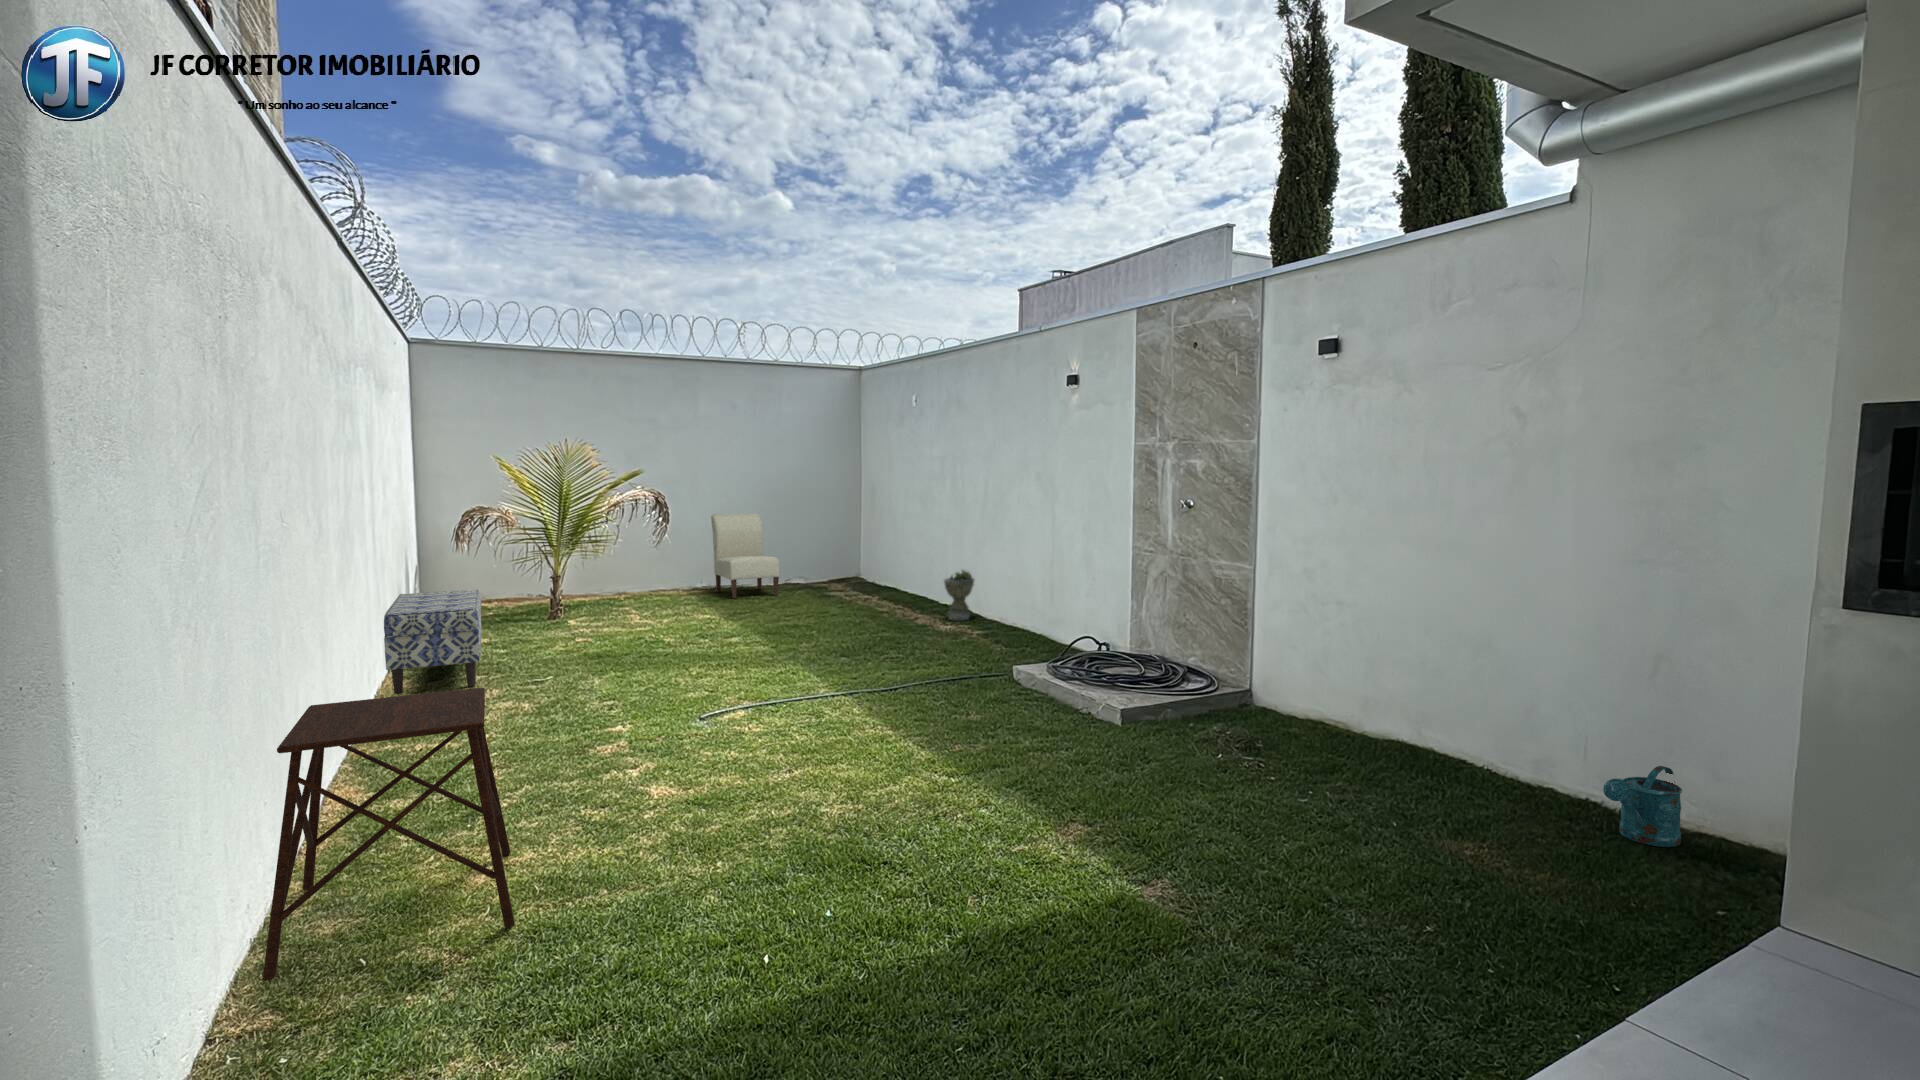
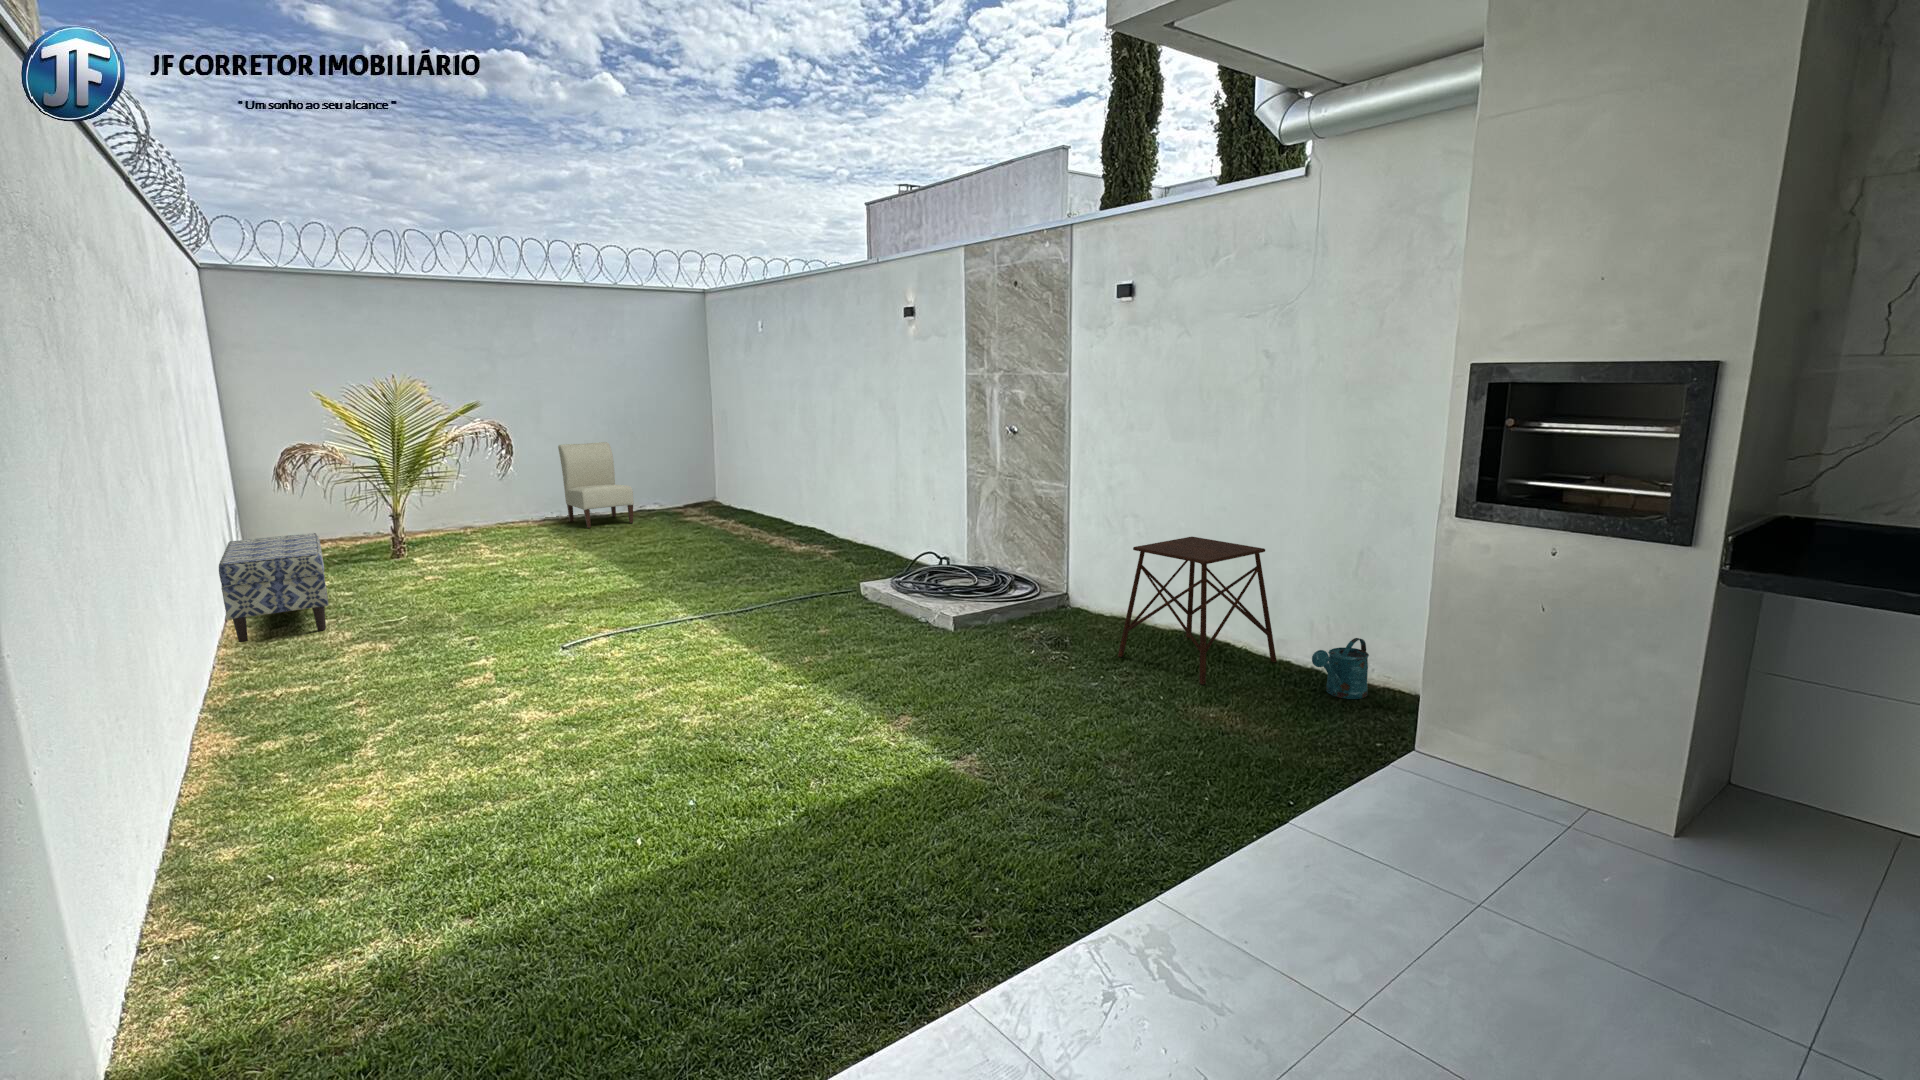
planter: present [944,570,974,621] -> none [796,493,826,541]
side table: present [263,688,515,981] -> present [1118,537,1276,685]

